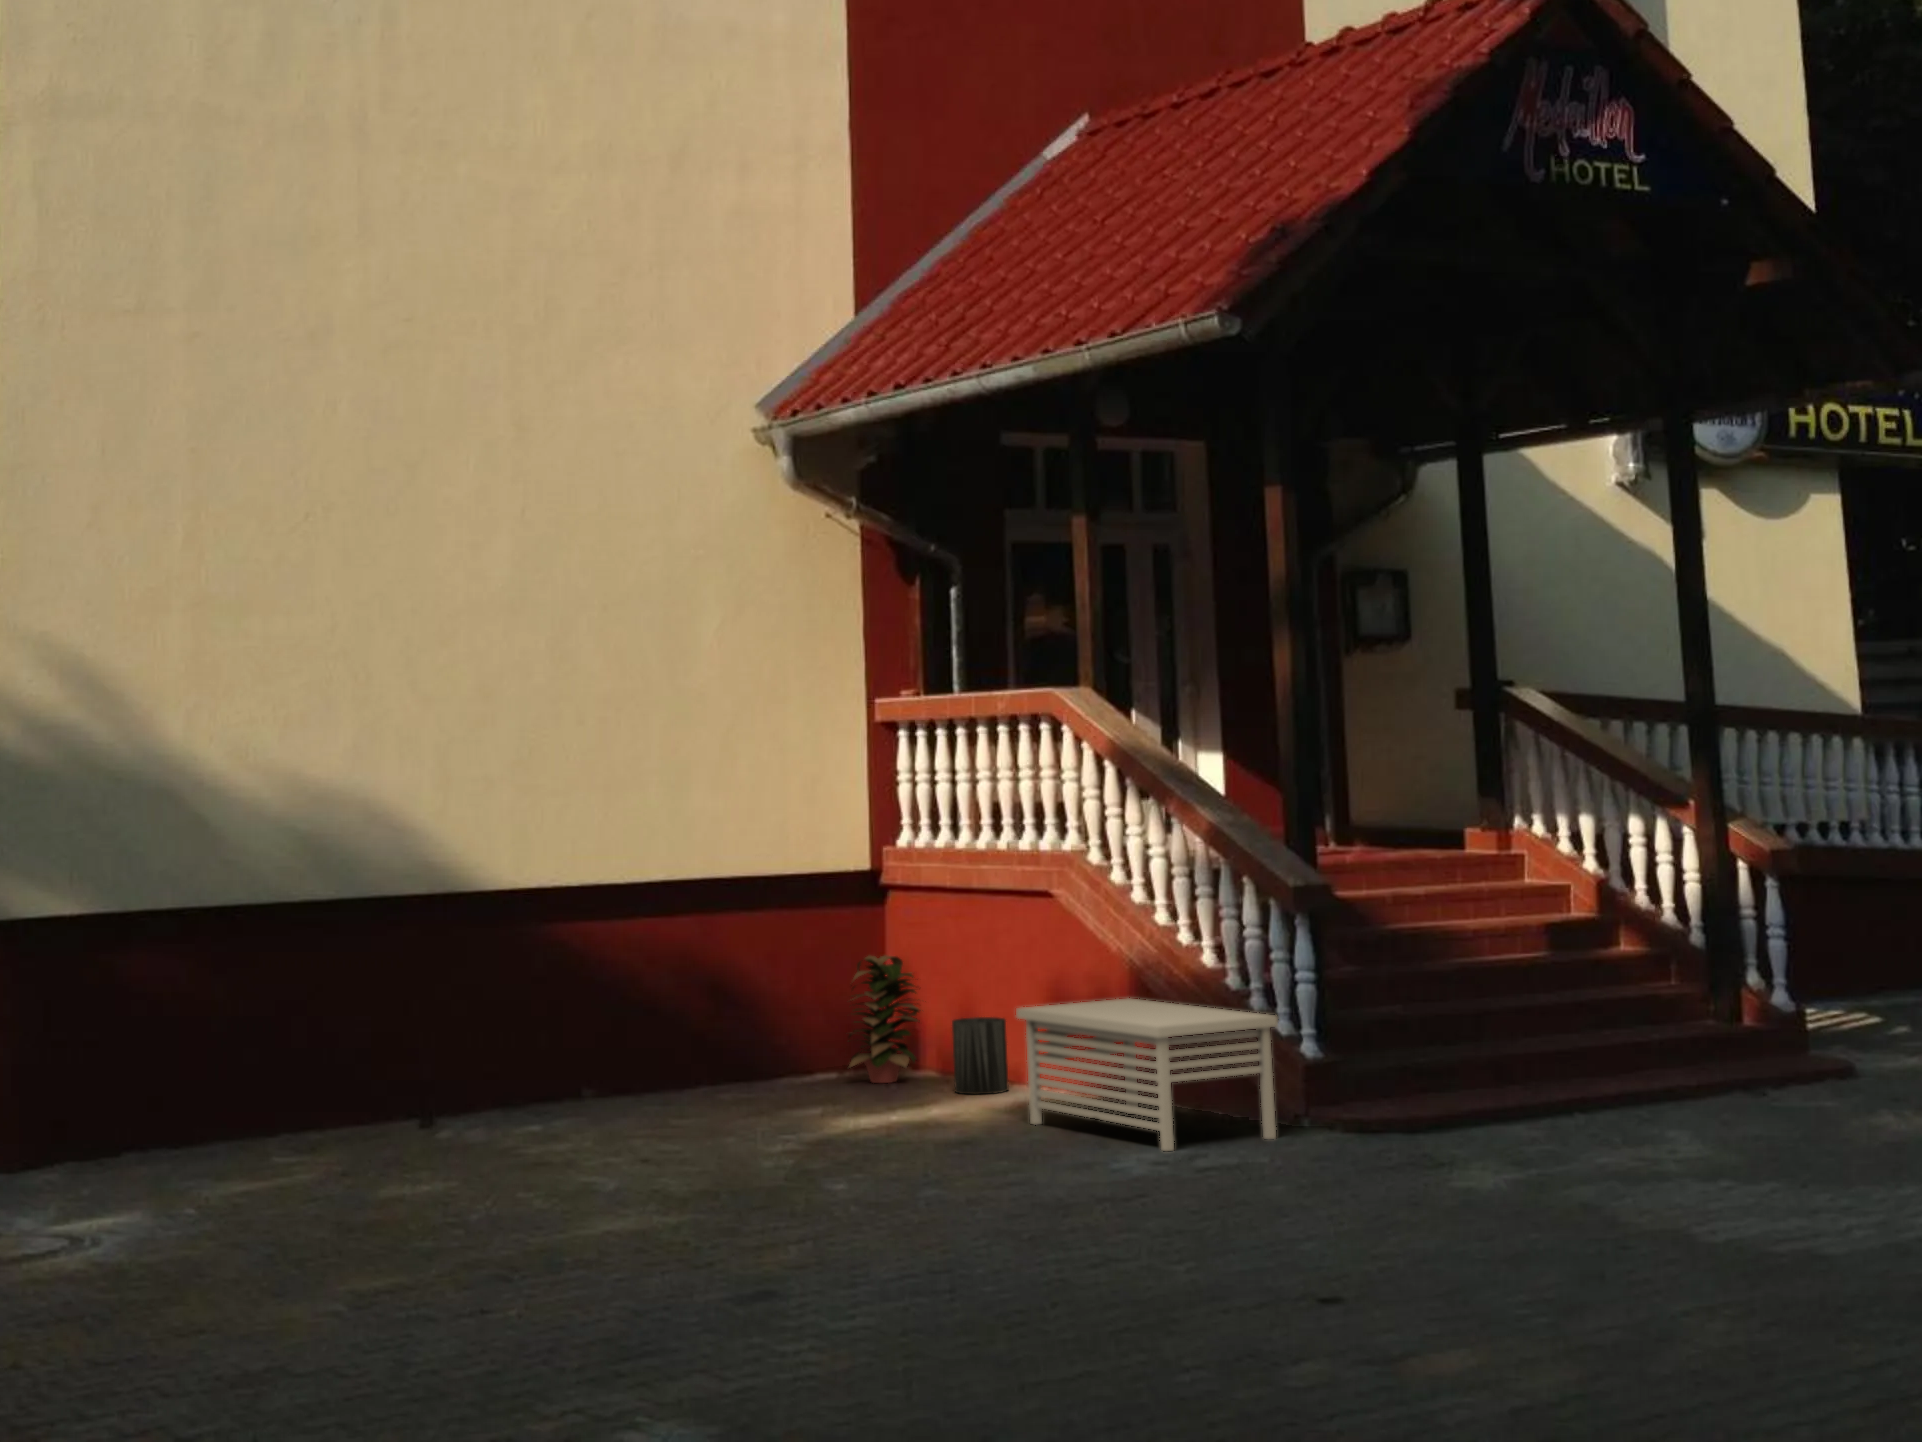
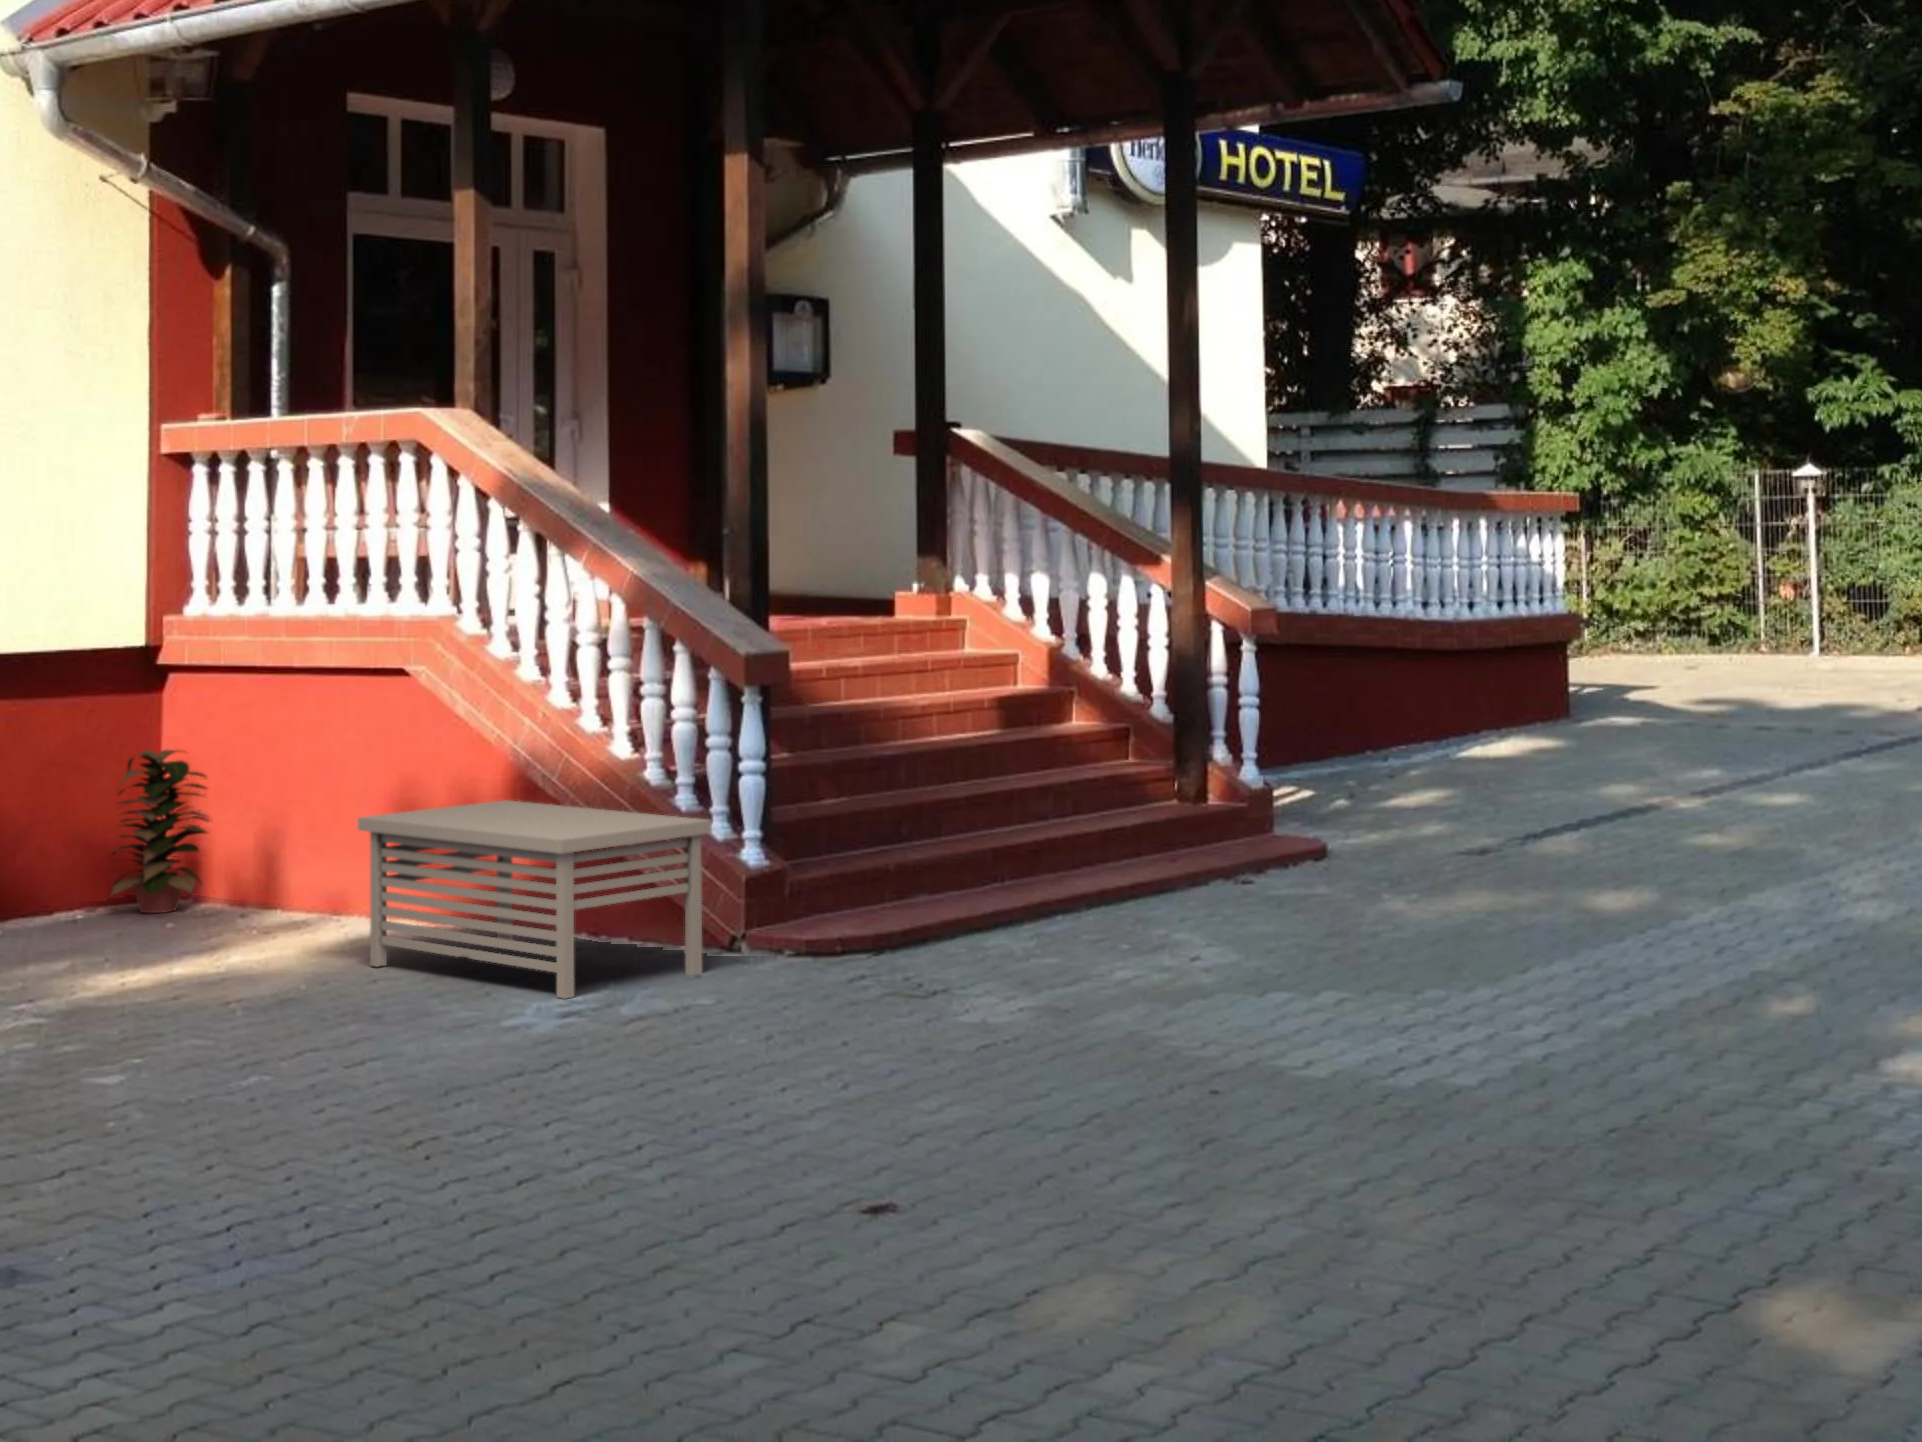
trash can: present [952,1017,1009,1094] -> none [259,826,332,925]

